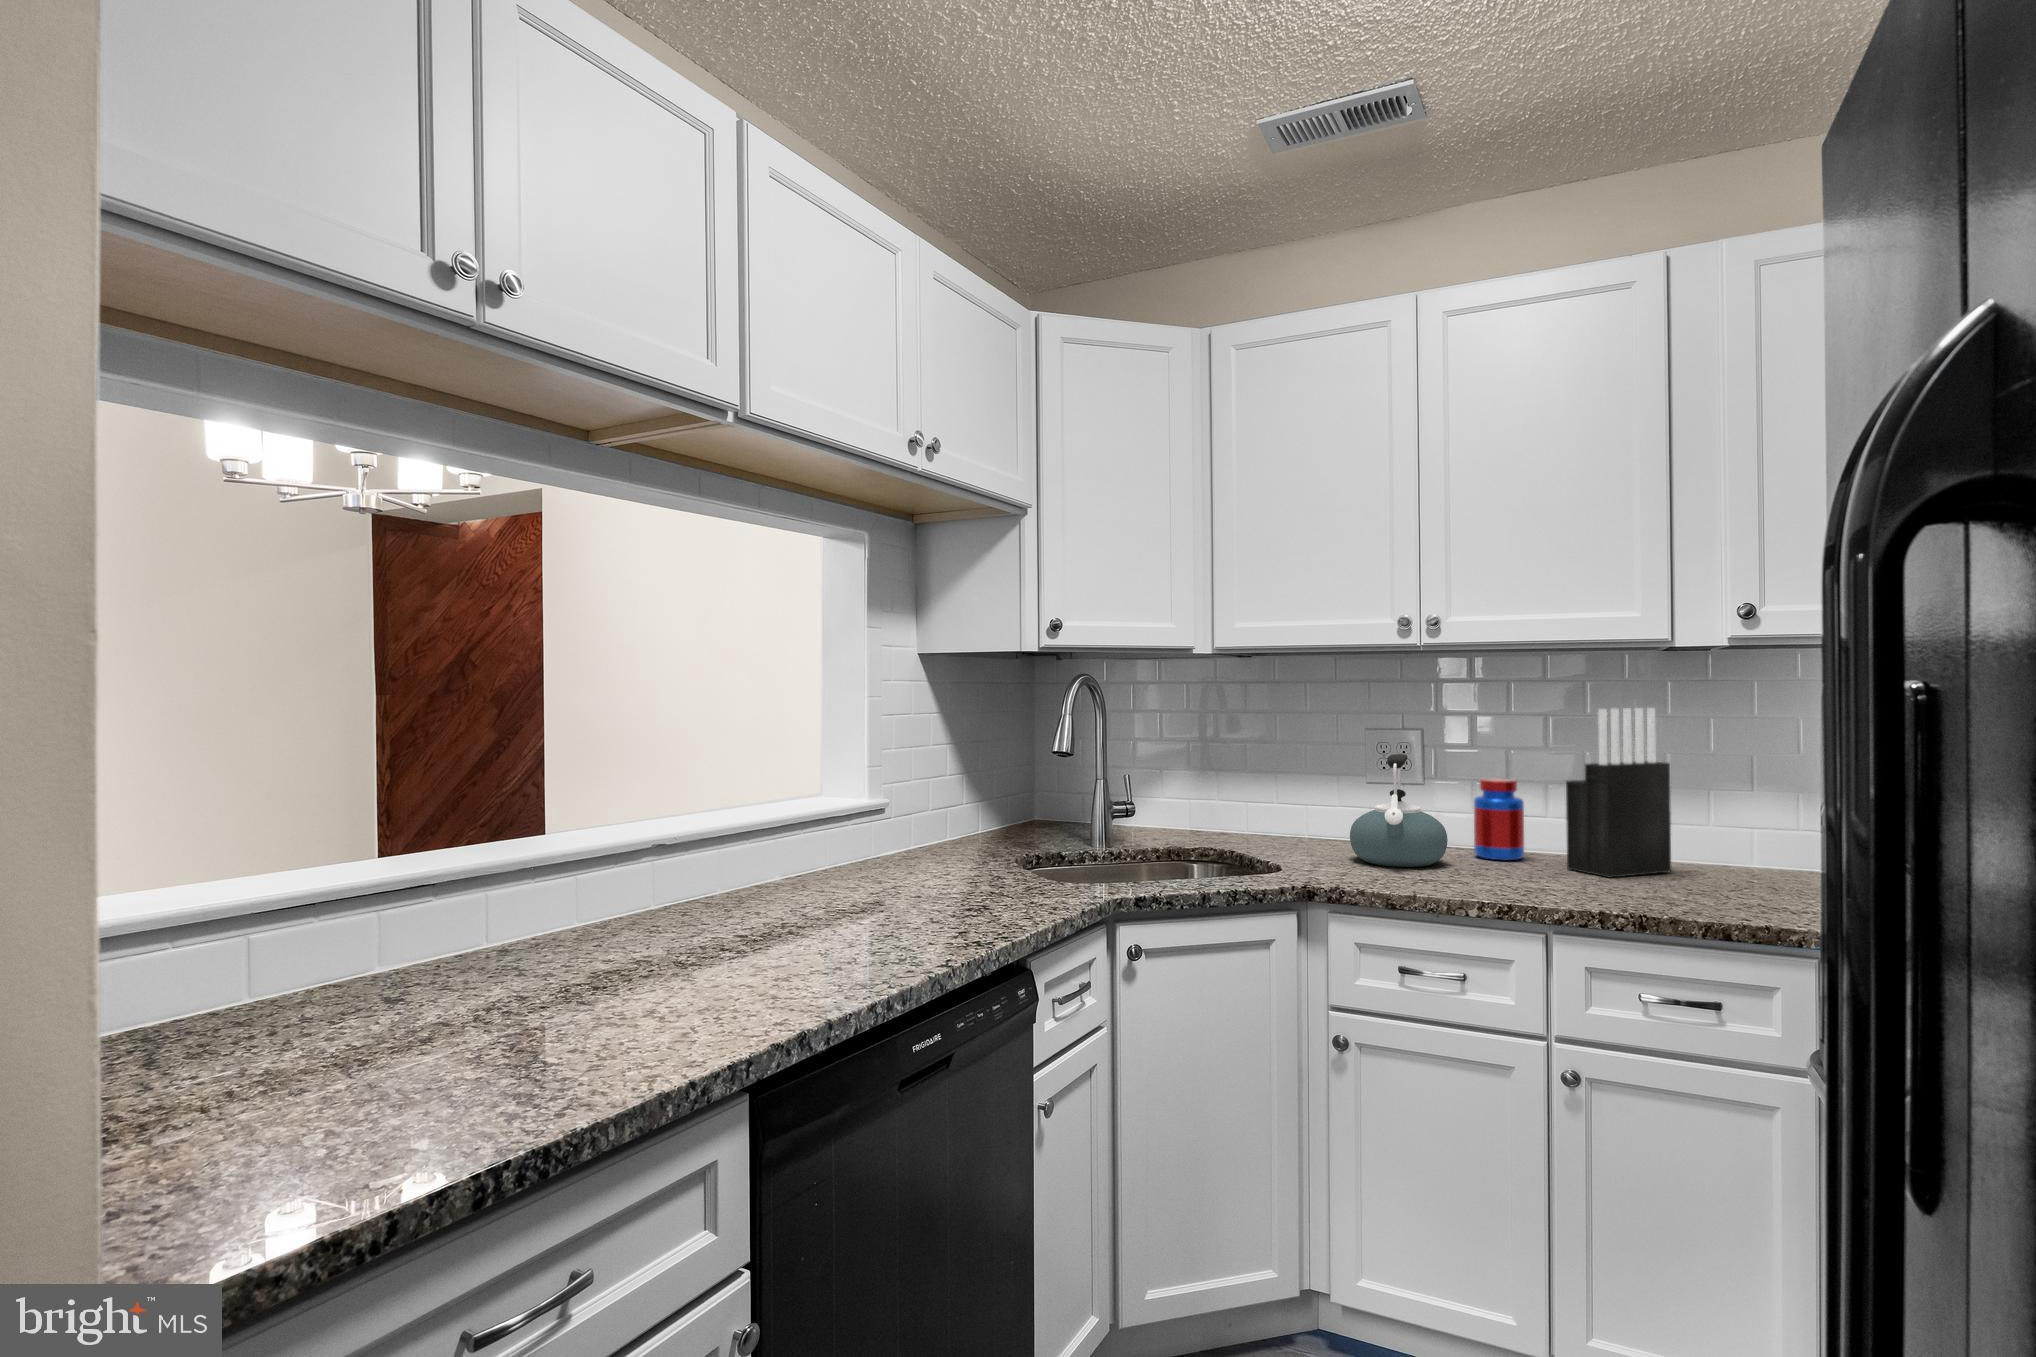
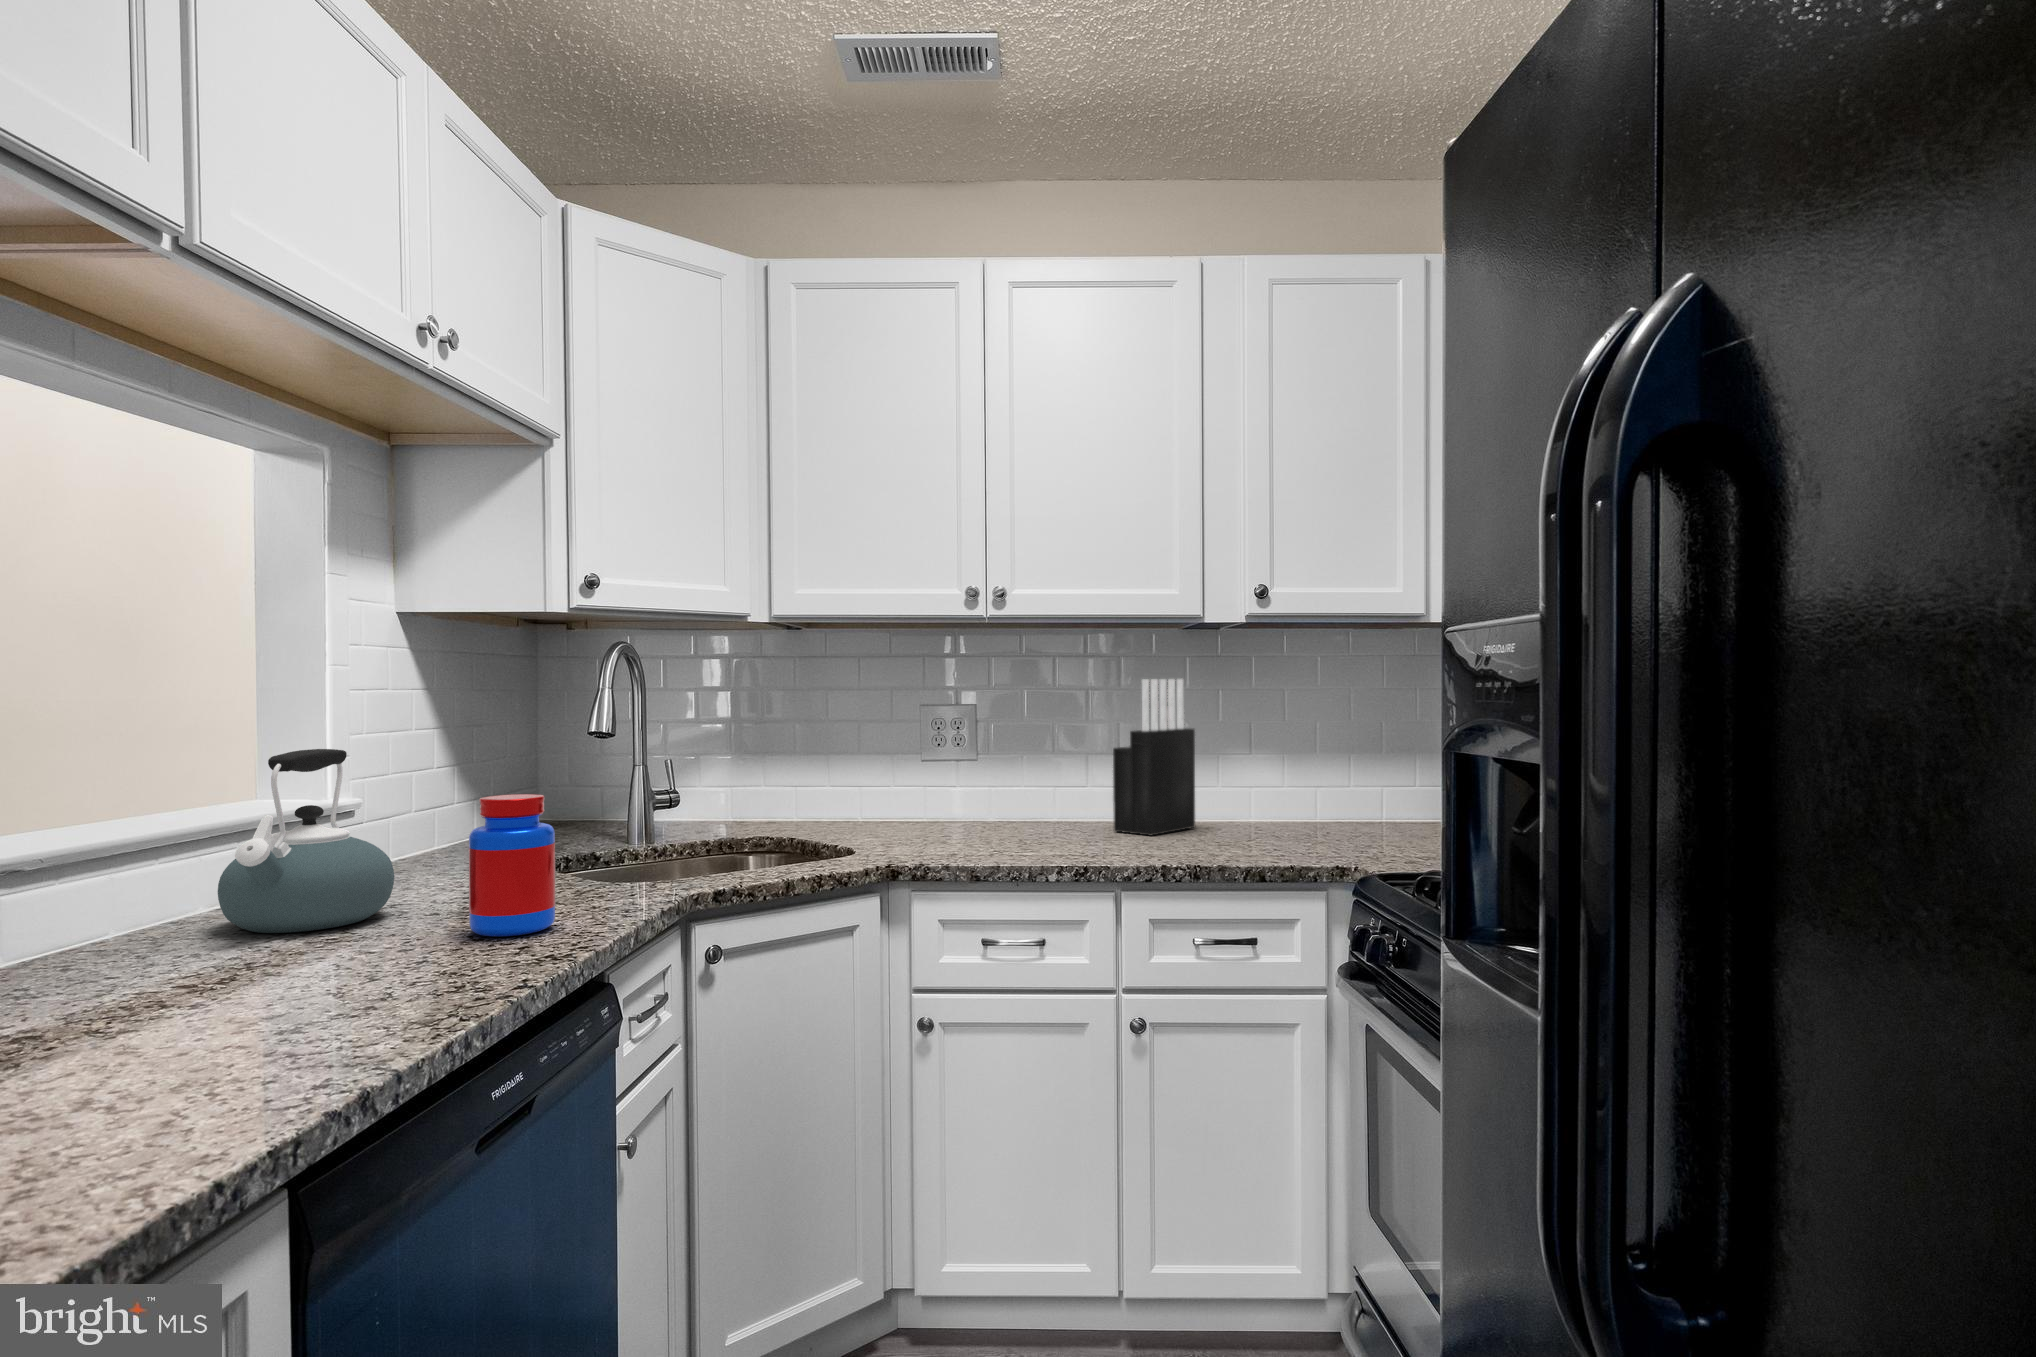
kettle: present [1350,754,1448,867] -> present [218,749,394,933]
jar: present [1474,778,1524,860] -> present [469,794,555,937]

